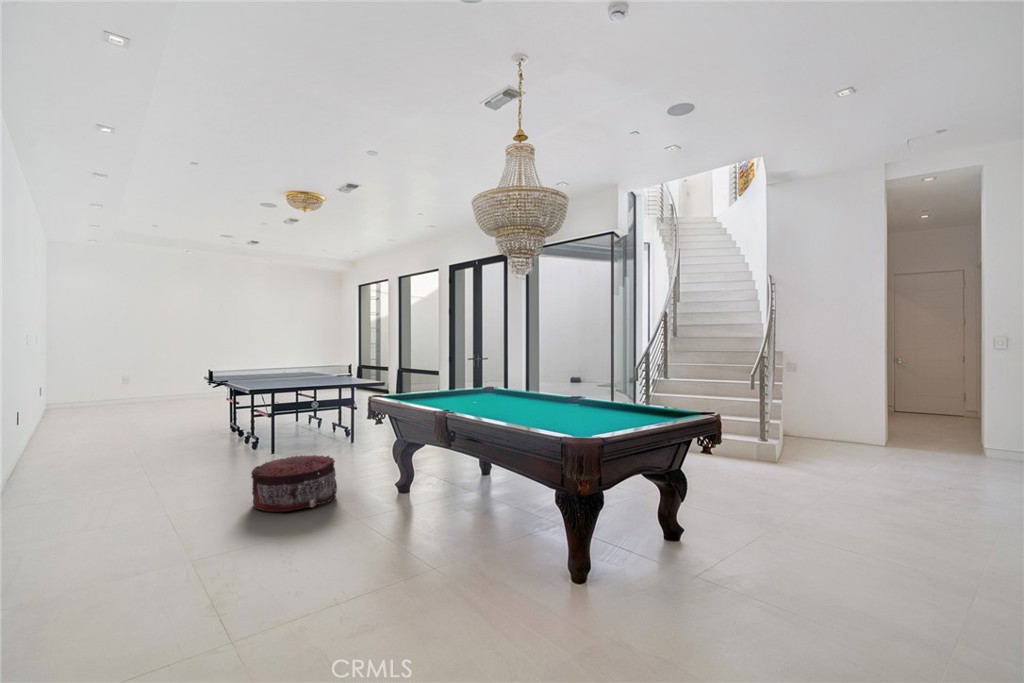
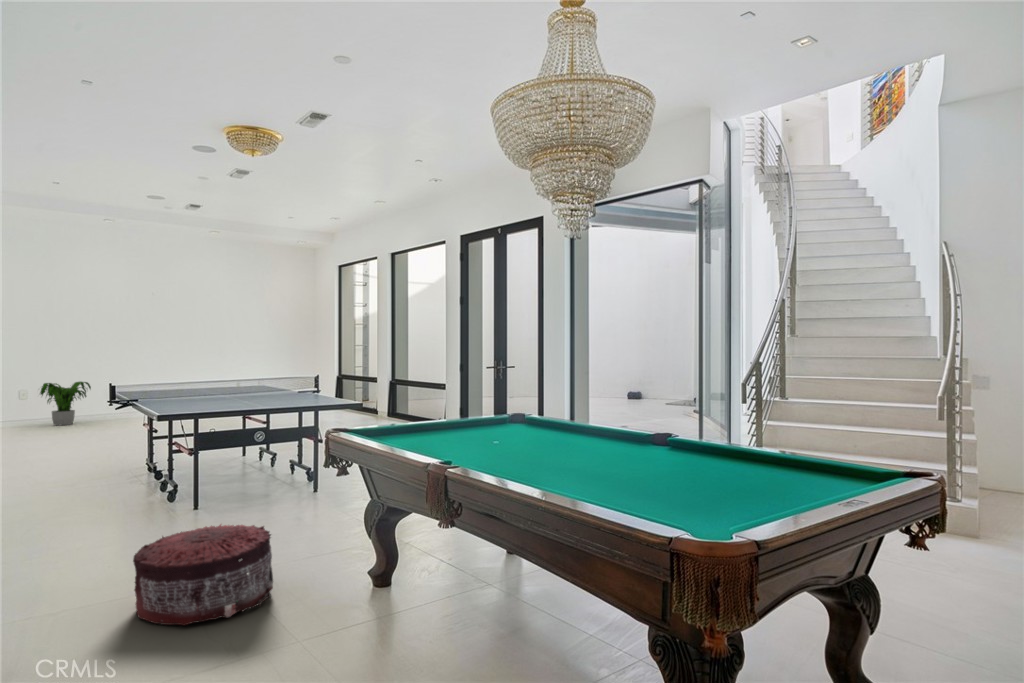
potted plant: none [136,370,176,403] -> present [40,382,91,426]

